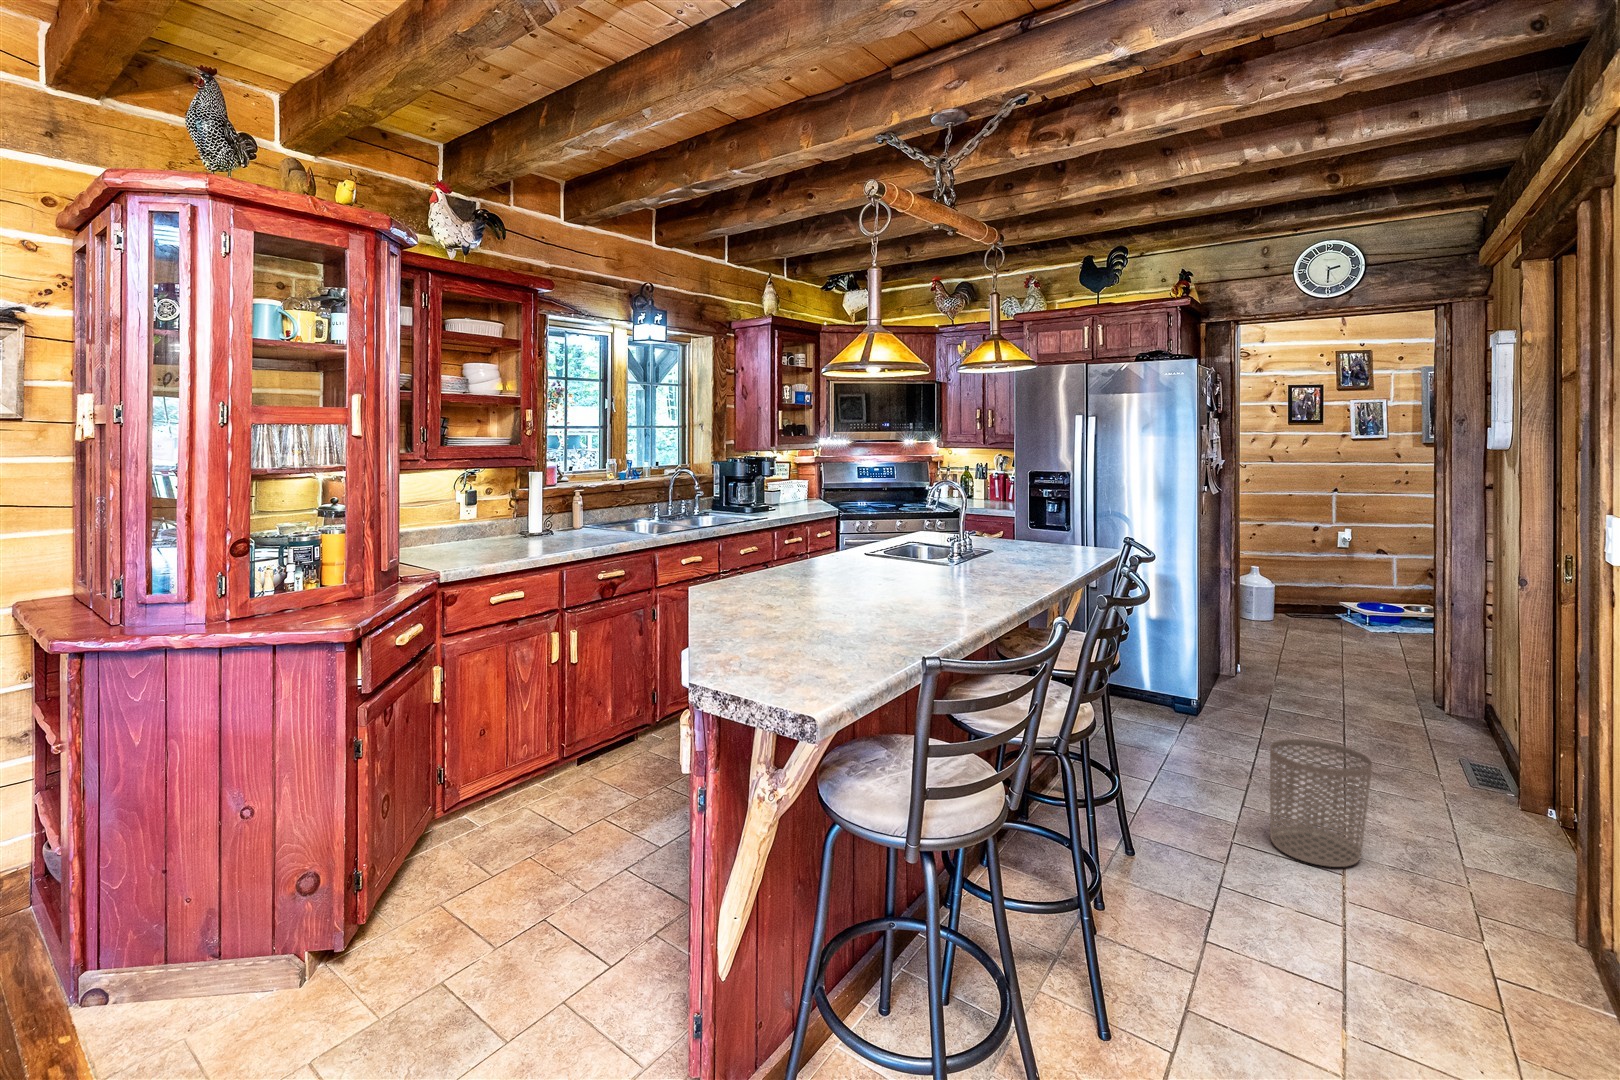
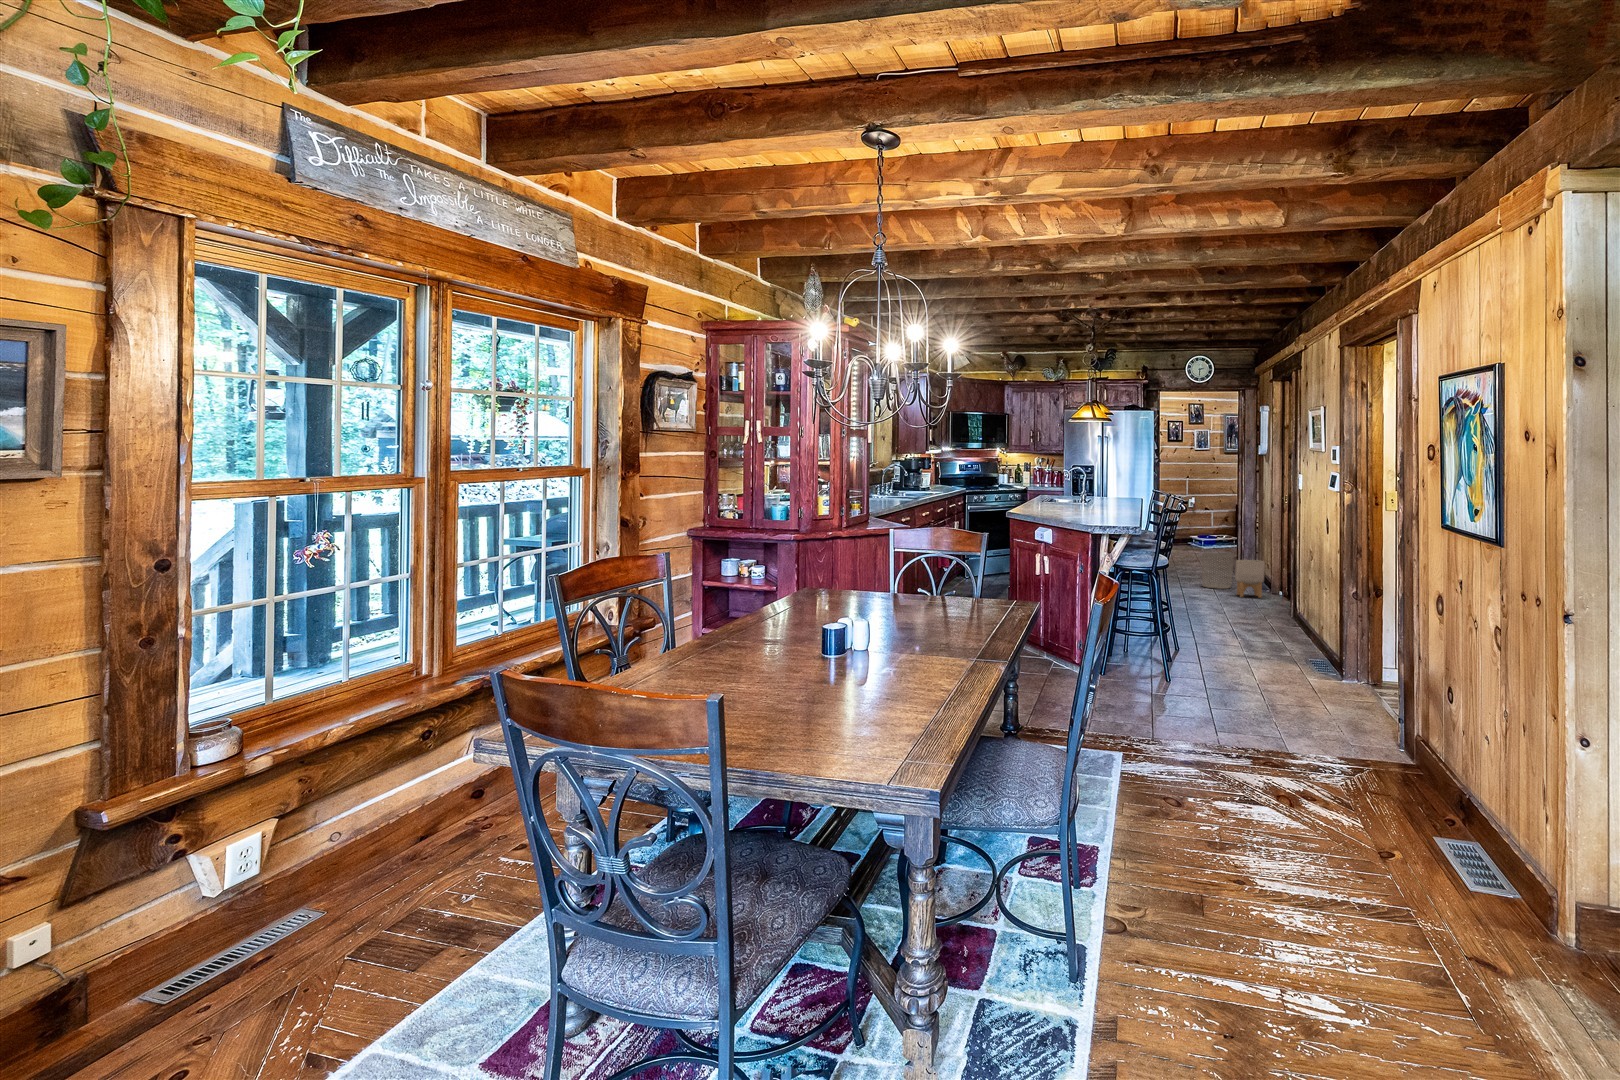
planter: none [1359,822,1477,990] -> present [1235,560,1265,598]

